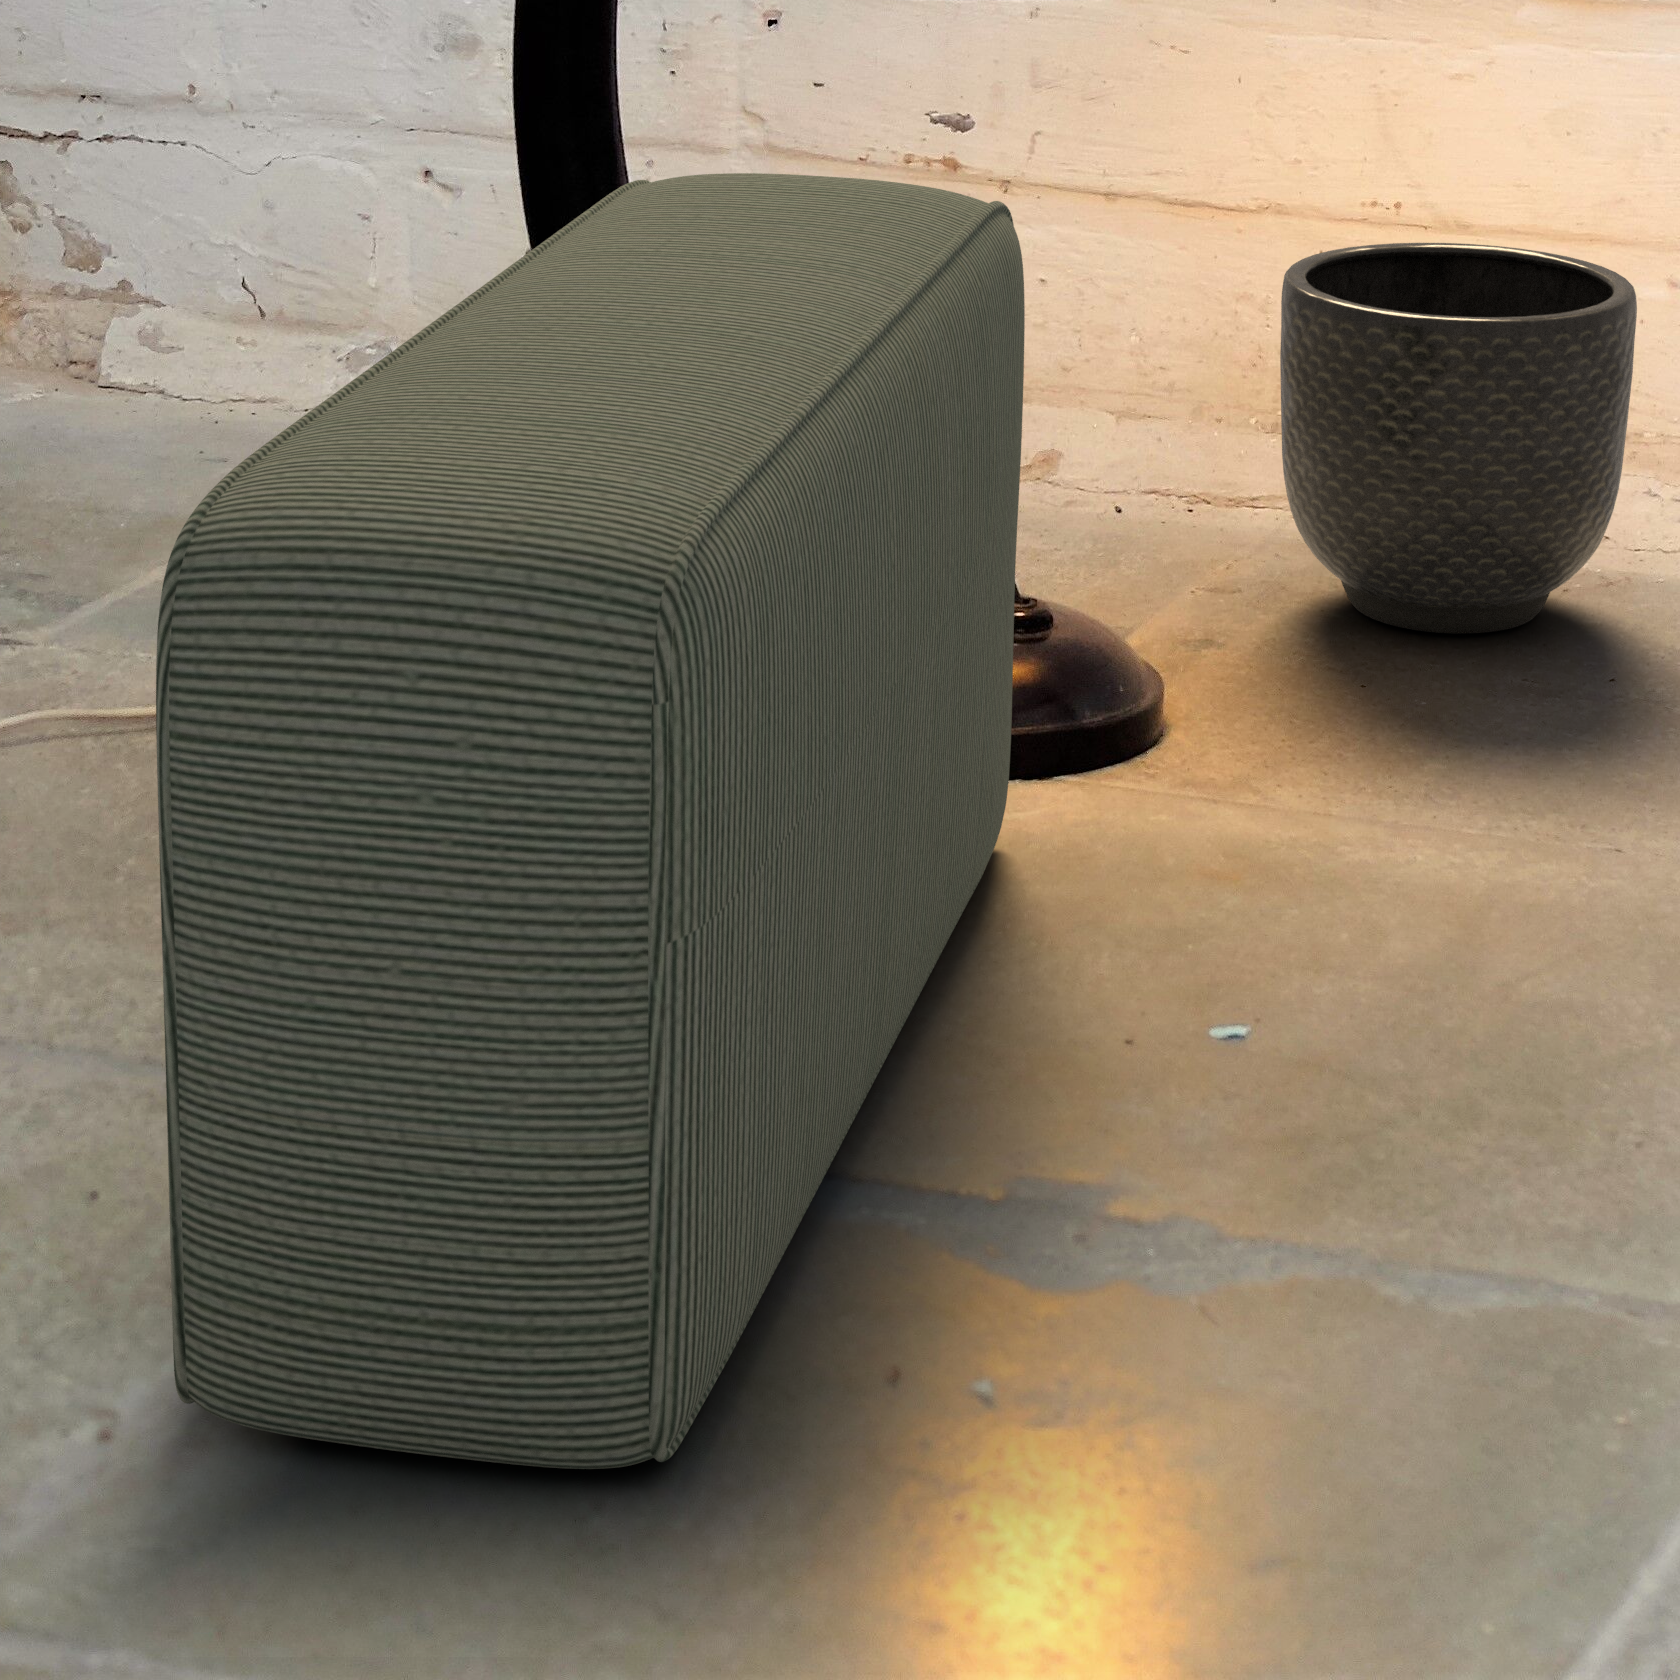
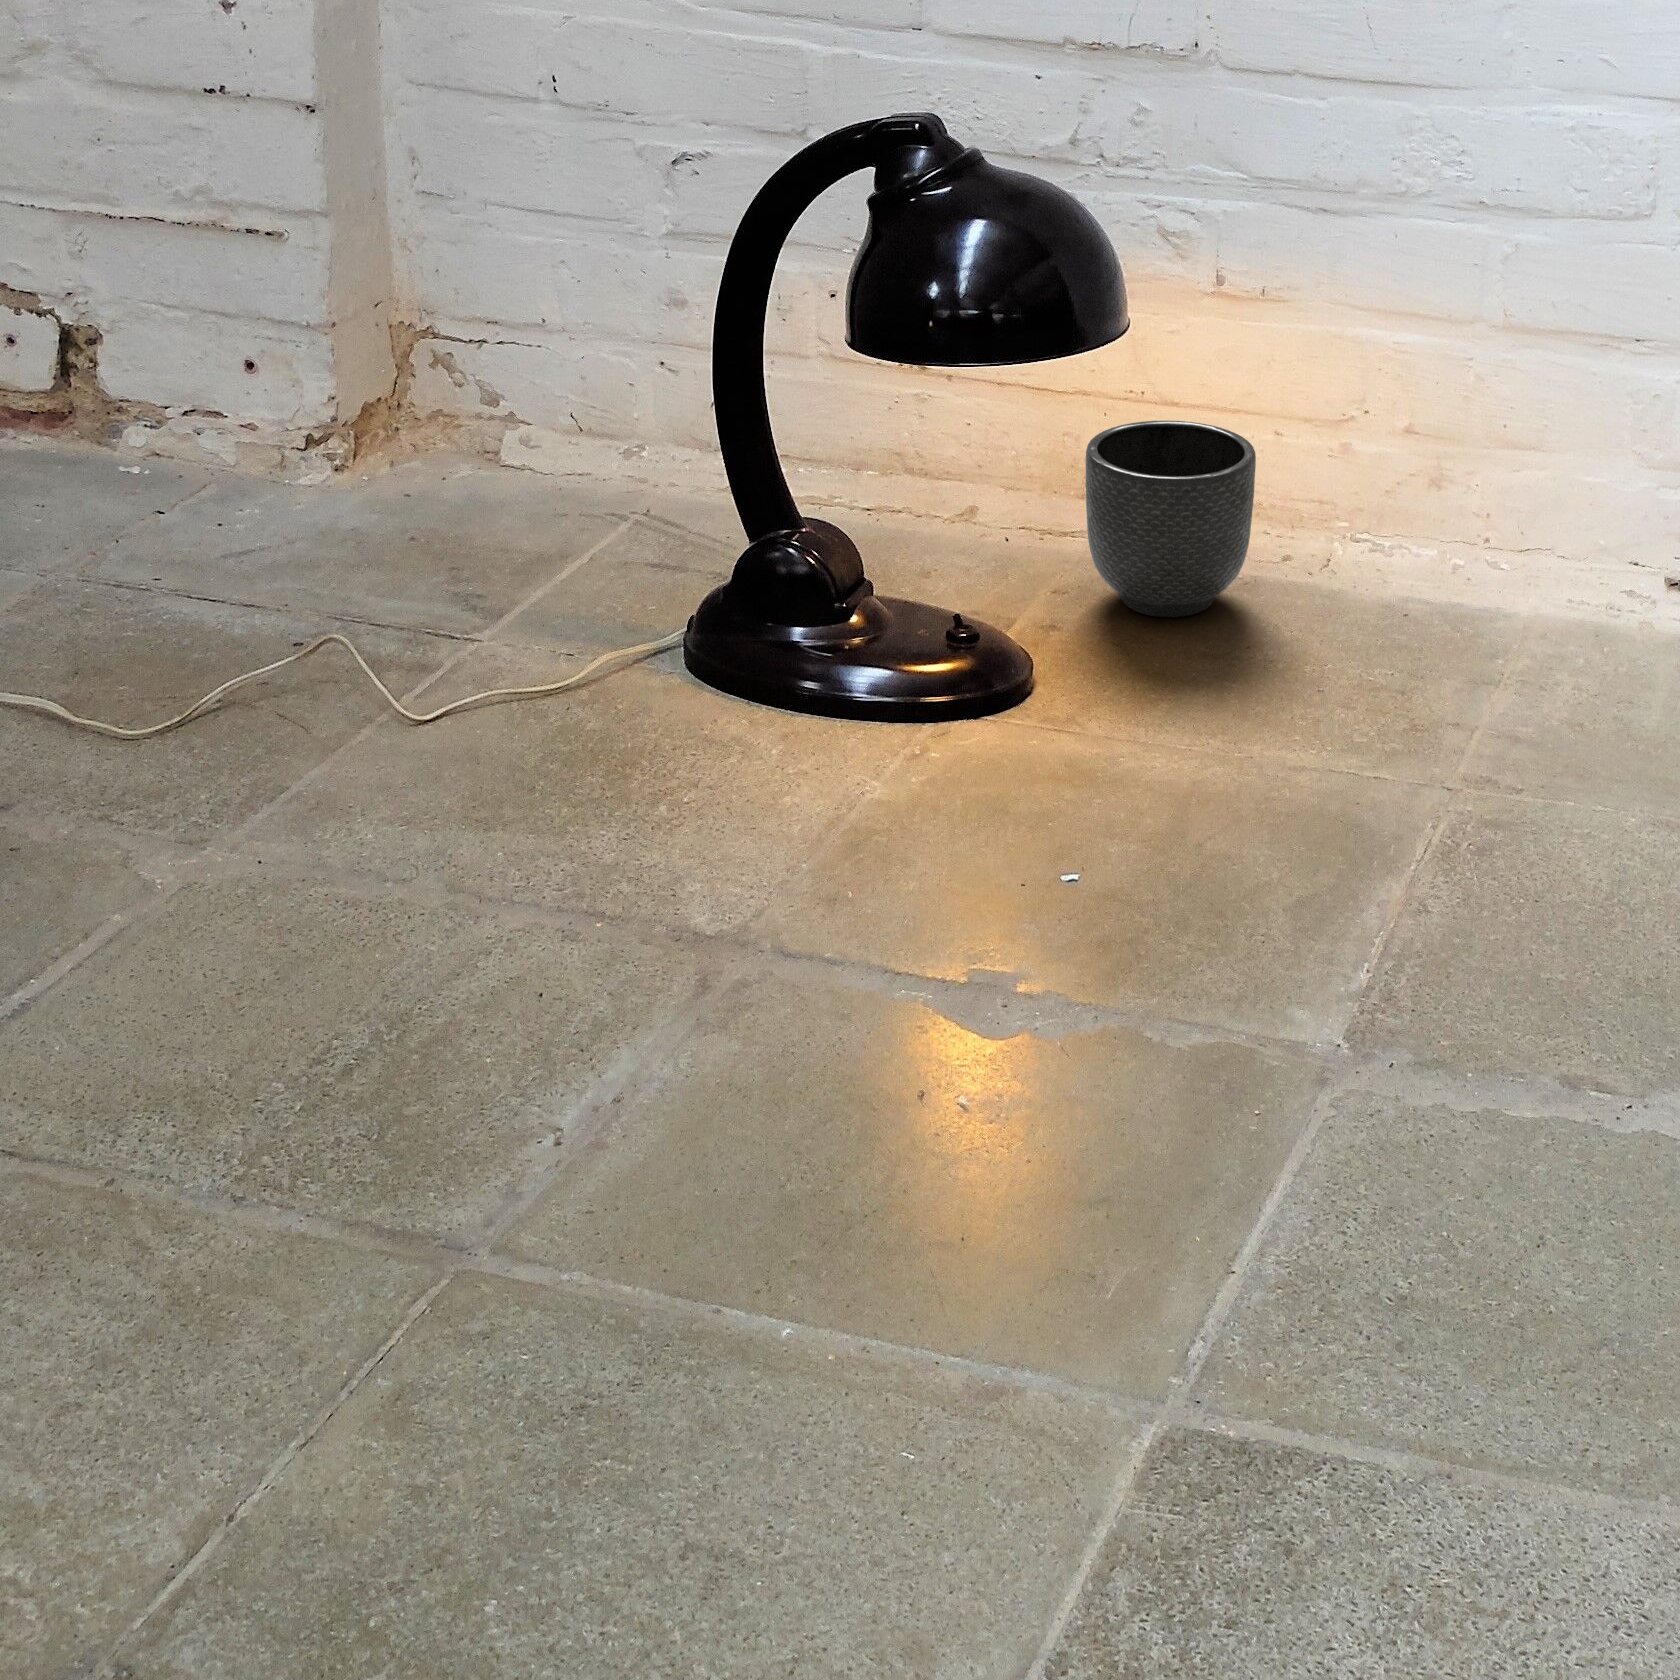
pouf: present [156,173,1025,1469] -> none [577,459,949,1074]

